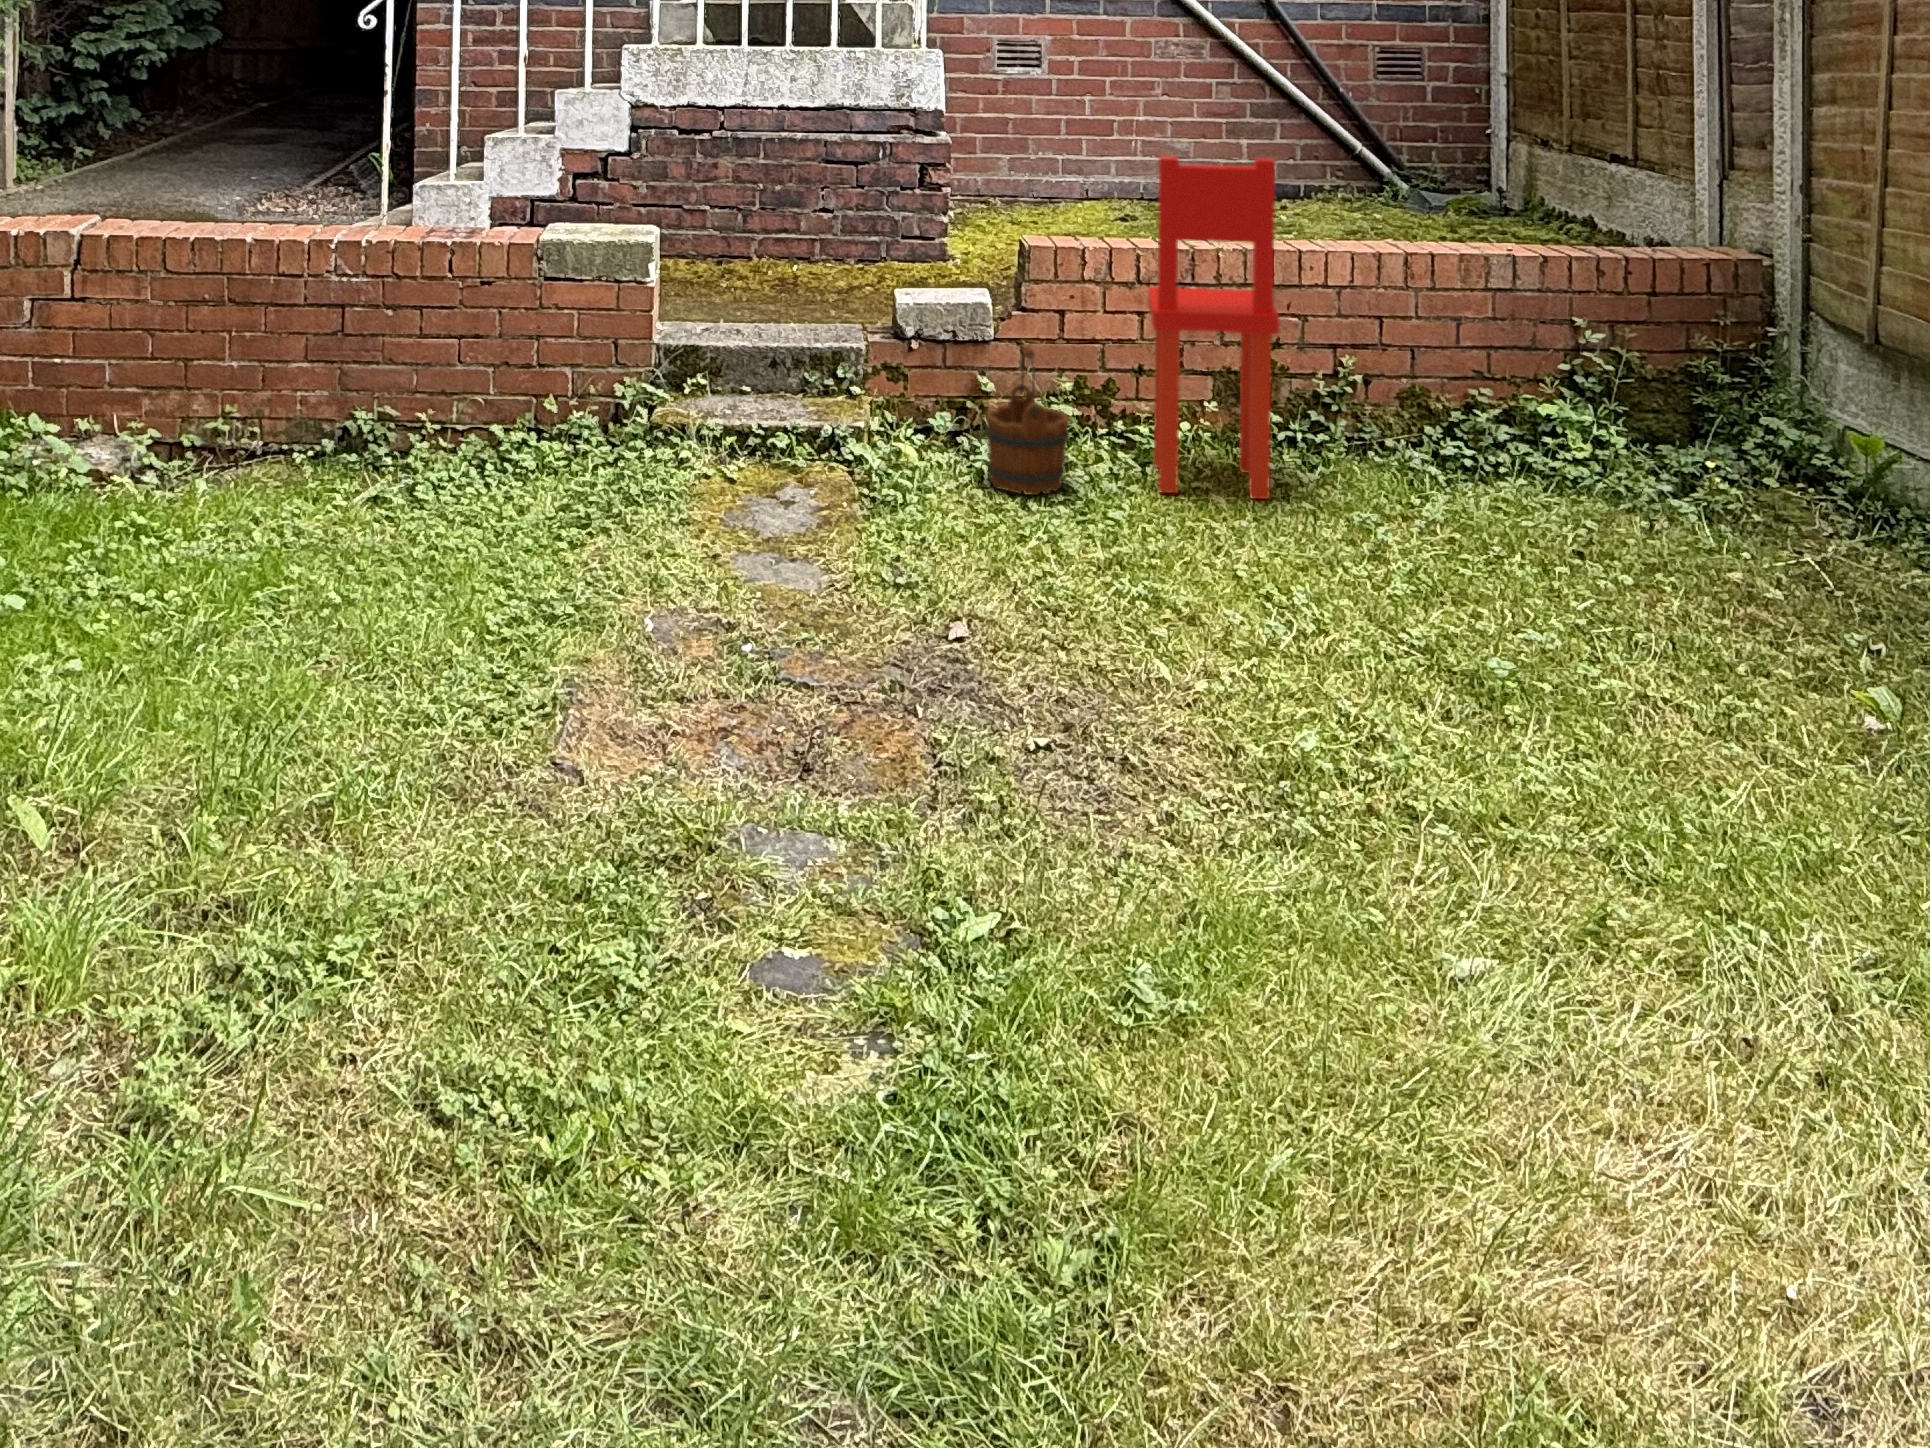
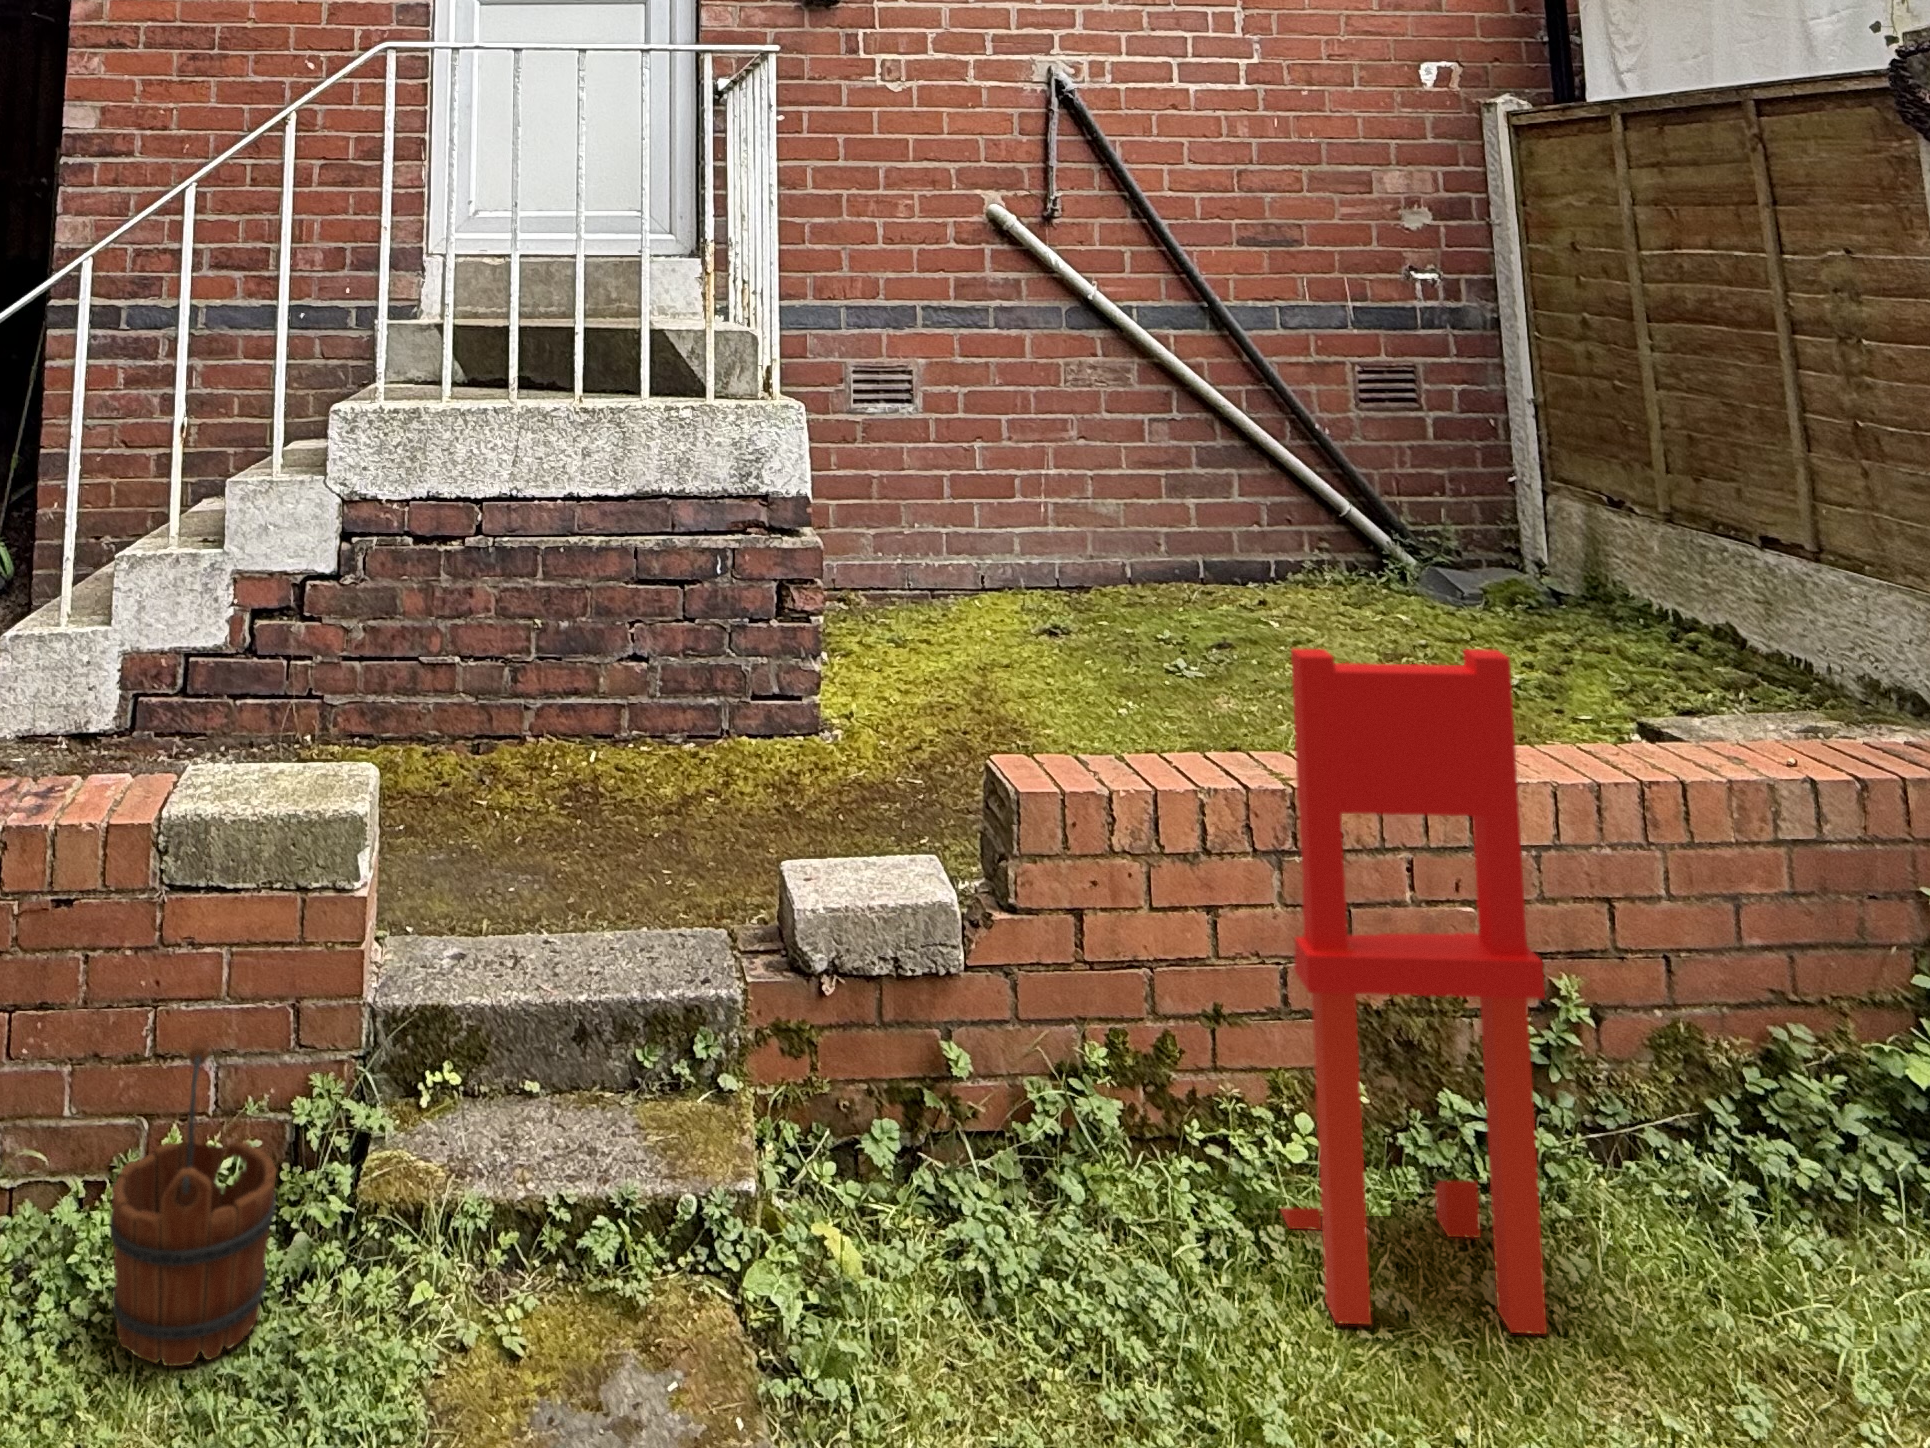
wooden bucket: present [985,345,1069,495] -> present [109,1038,276,1366]

